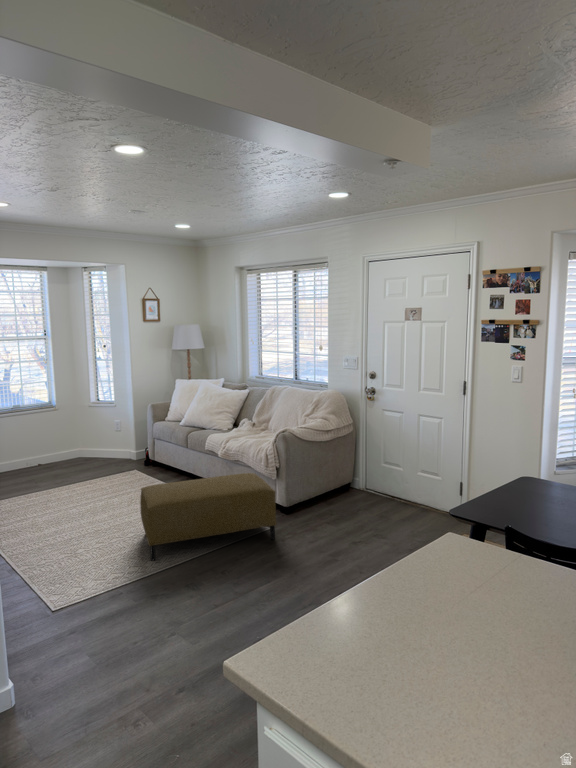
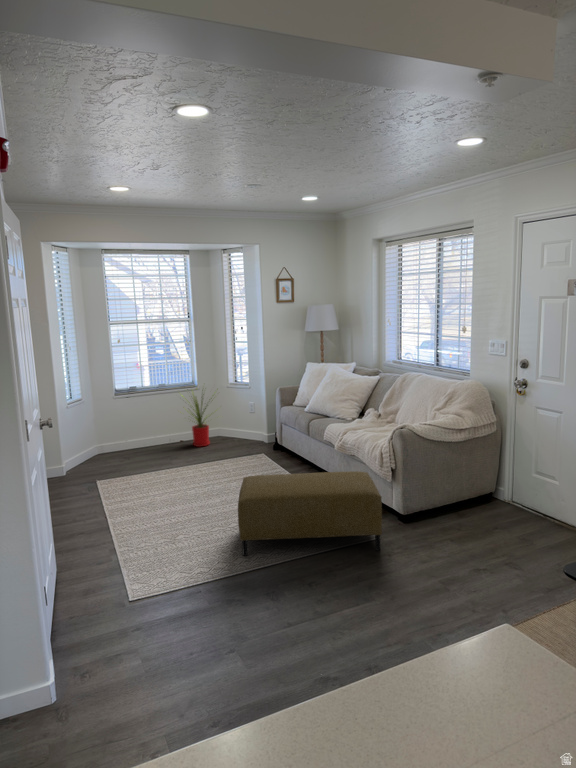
house plant: none [37,402,90,468] -> present [191,394,212,447]

